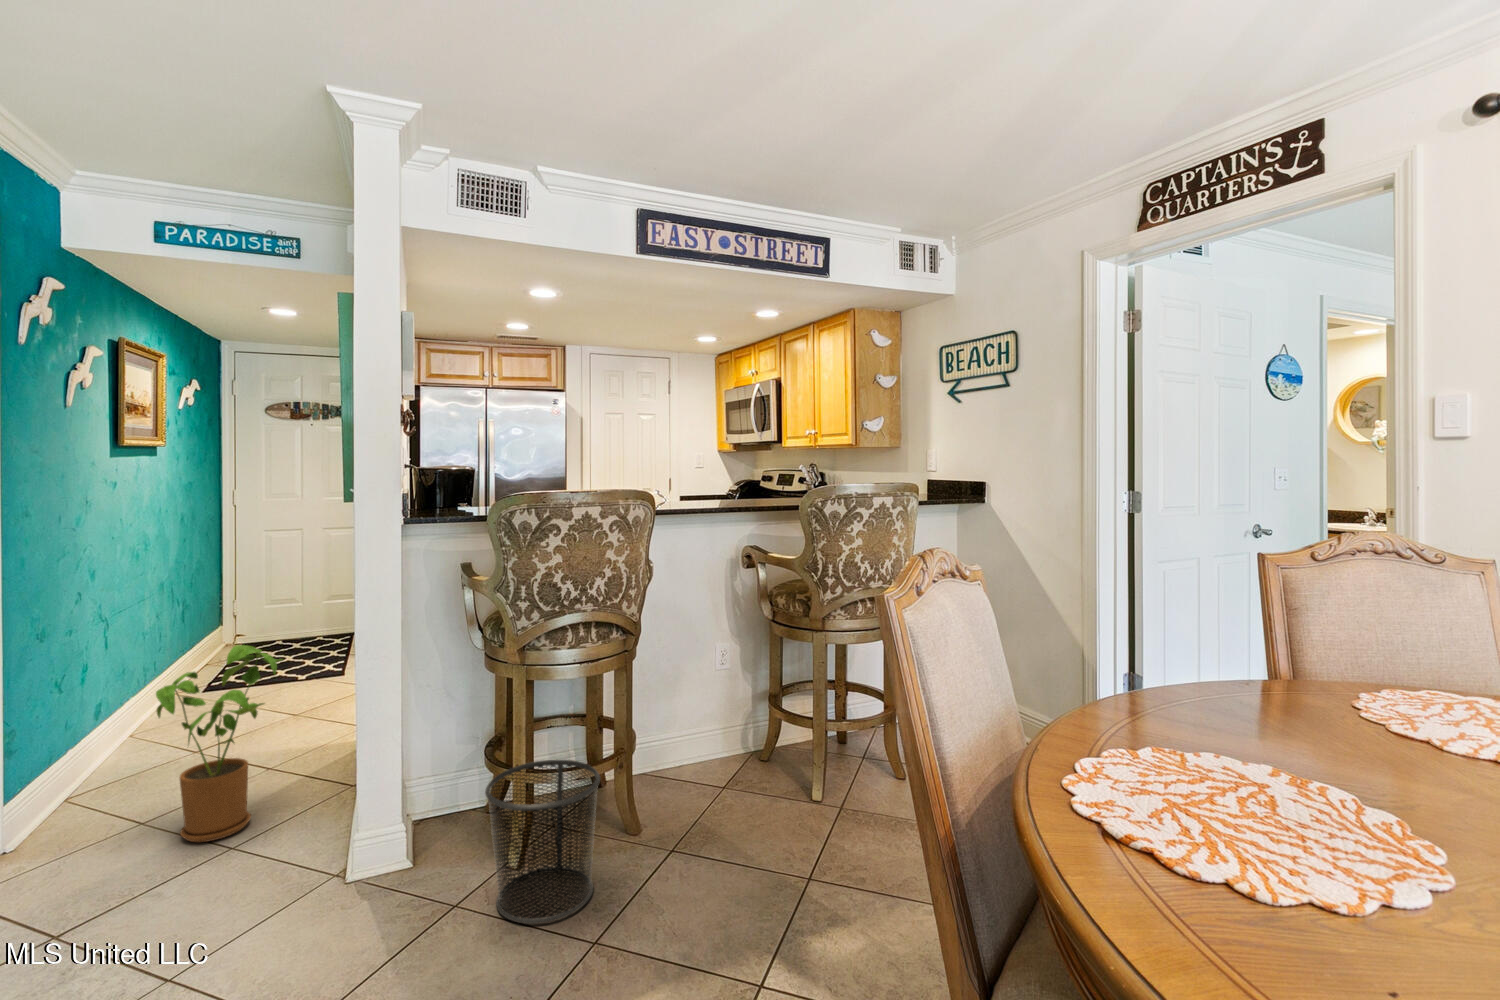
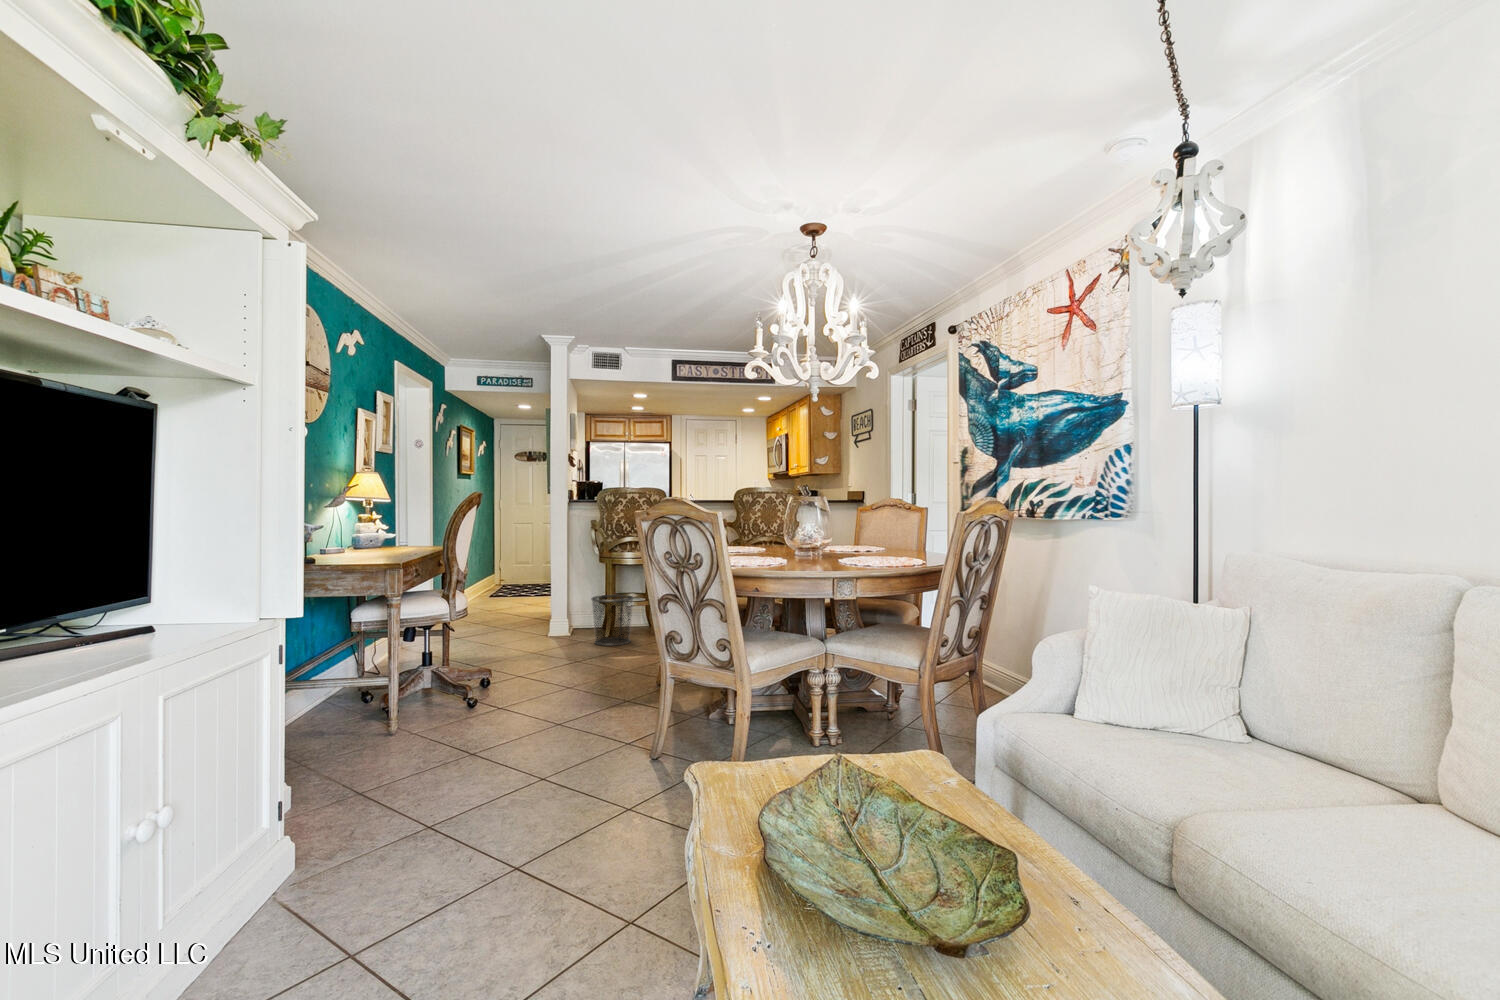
house plant: present [156,645,281,842] -> none [479,553,524,629]

